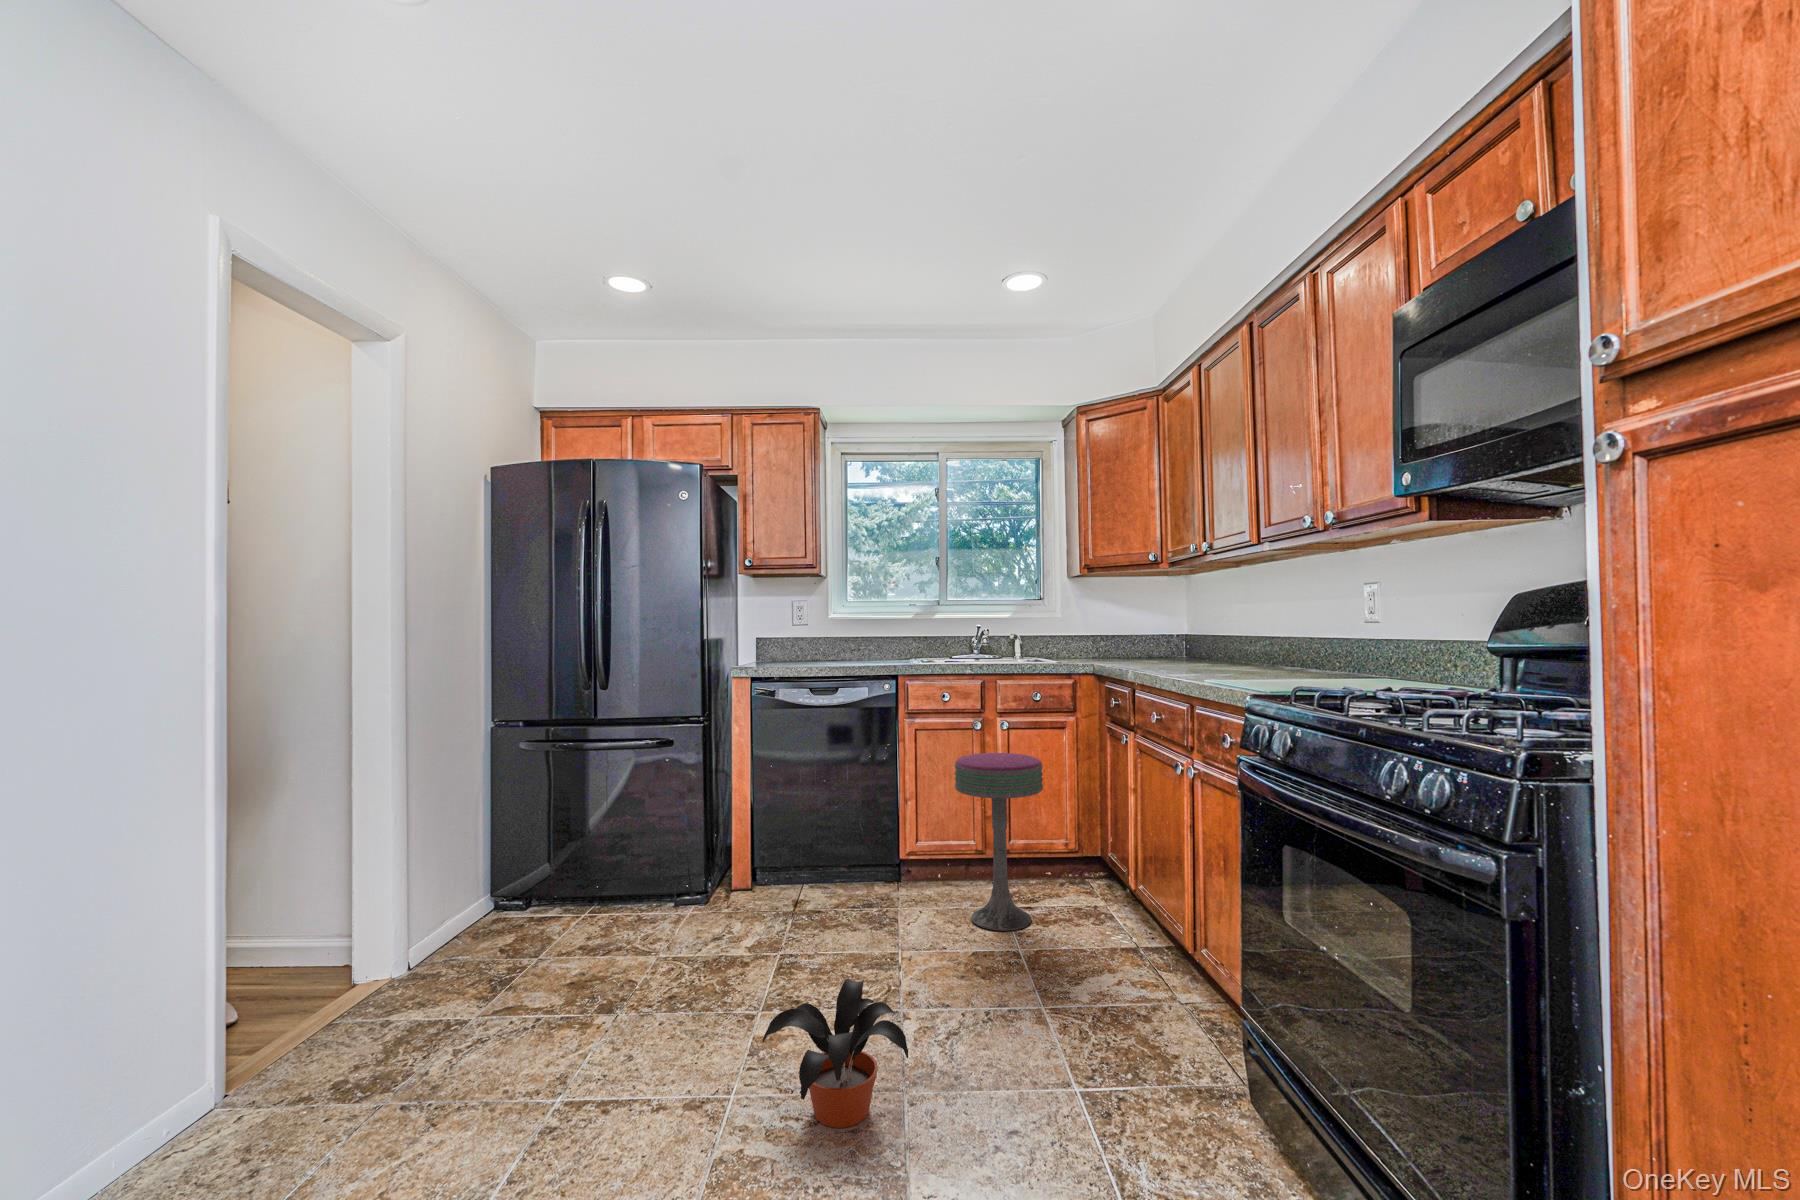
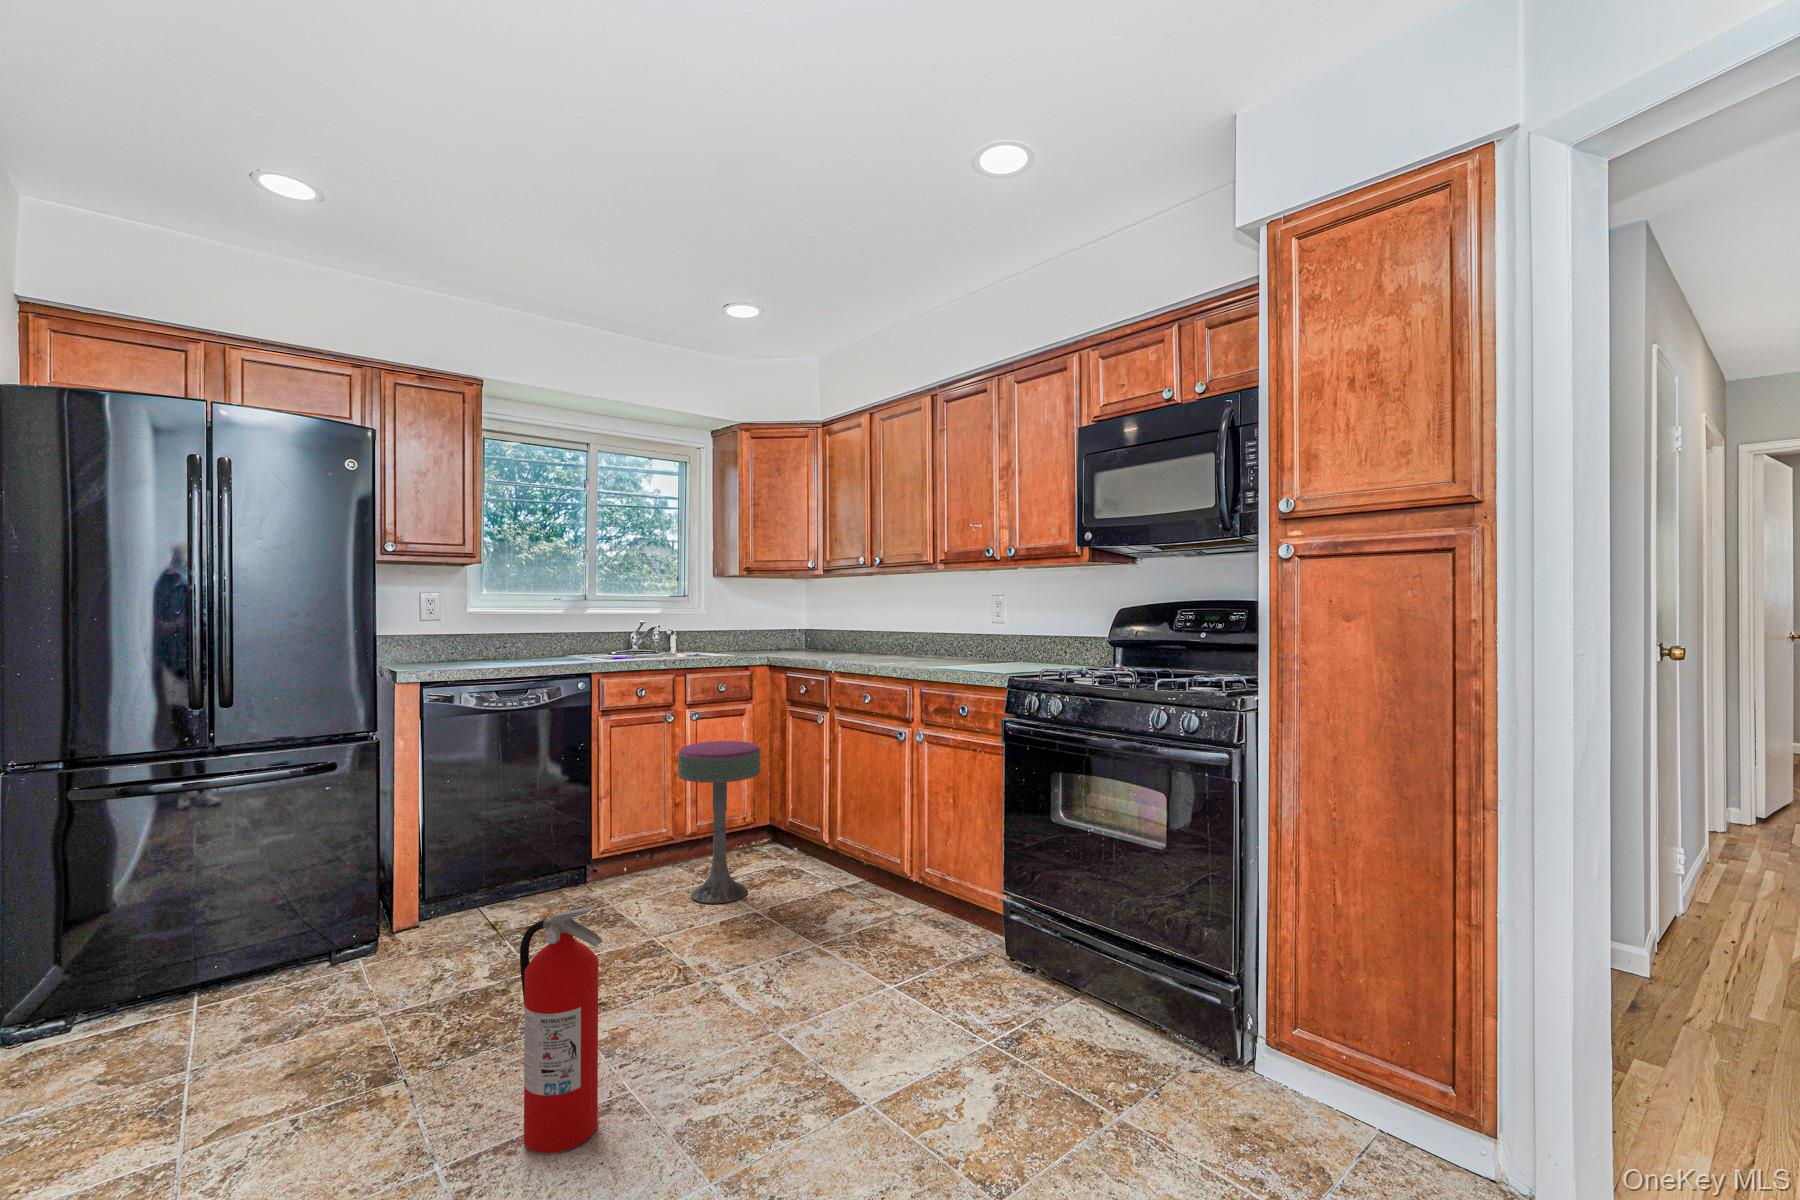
fire extinguisher: none [614,897,684,1132] -> present [520,906,603,1154]
potted plant: present [763,979,908,1128] -> none [675,948,806,1076]

